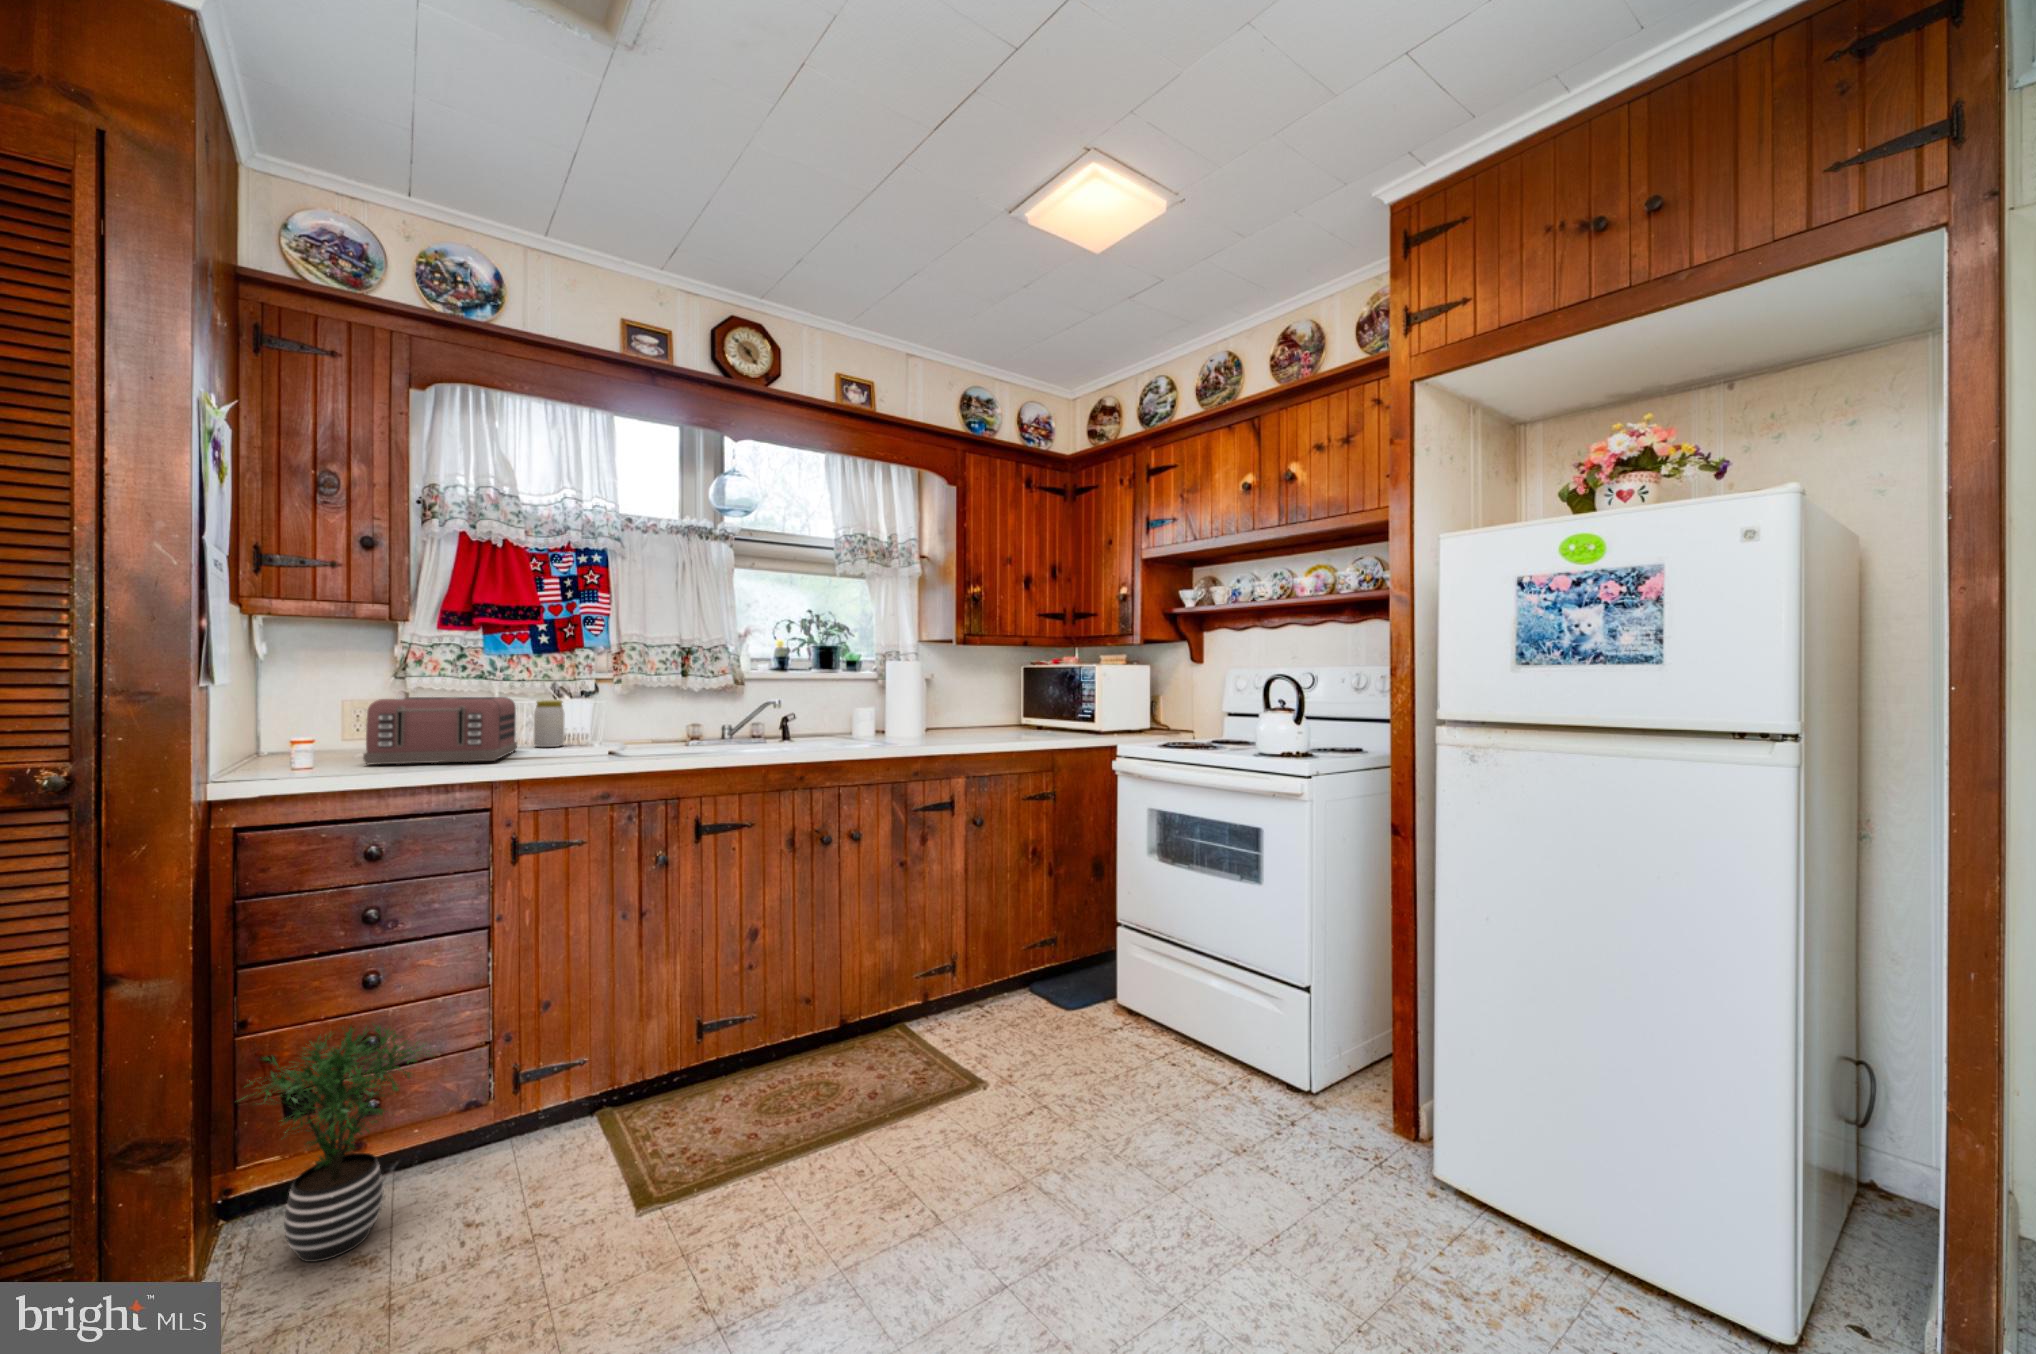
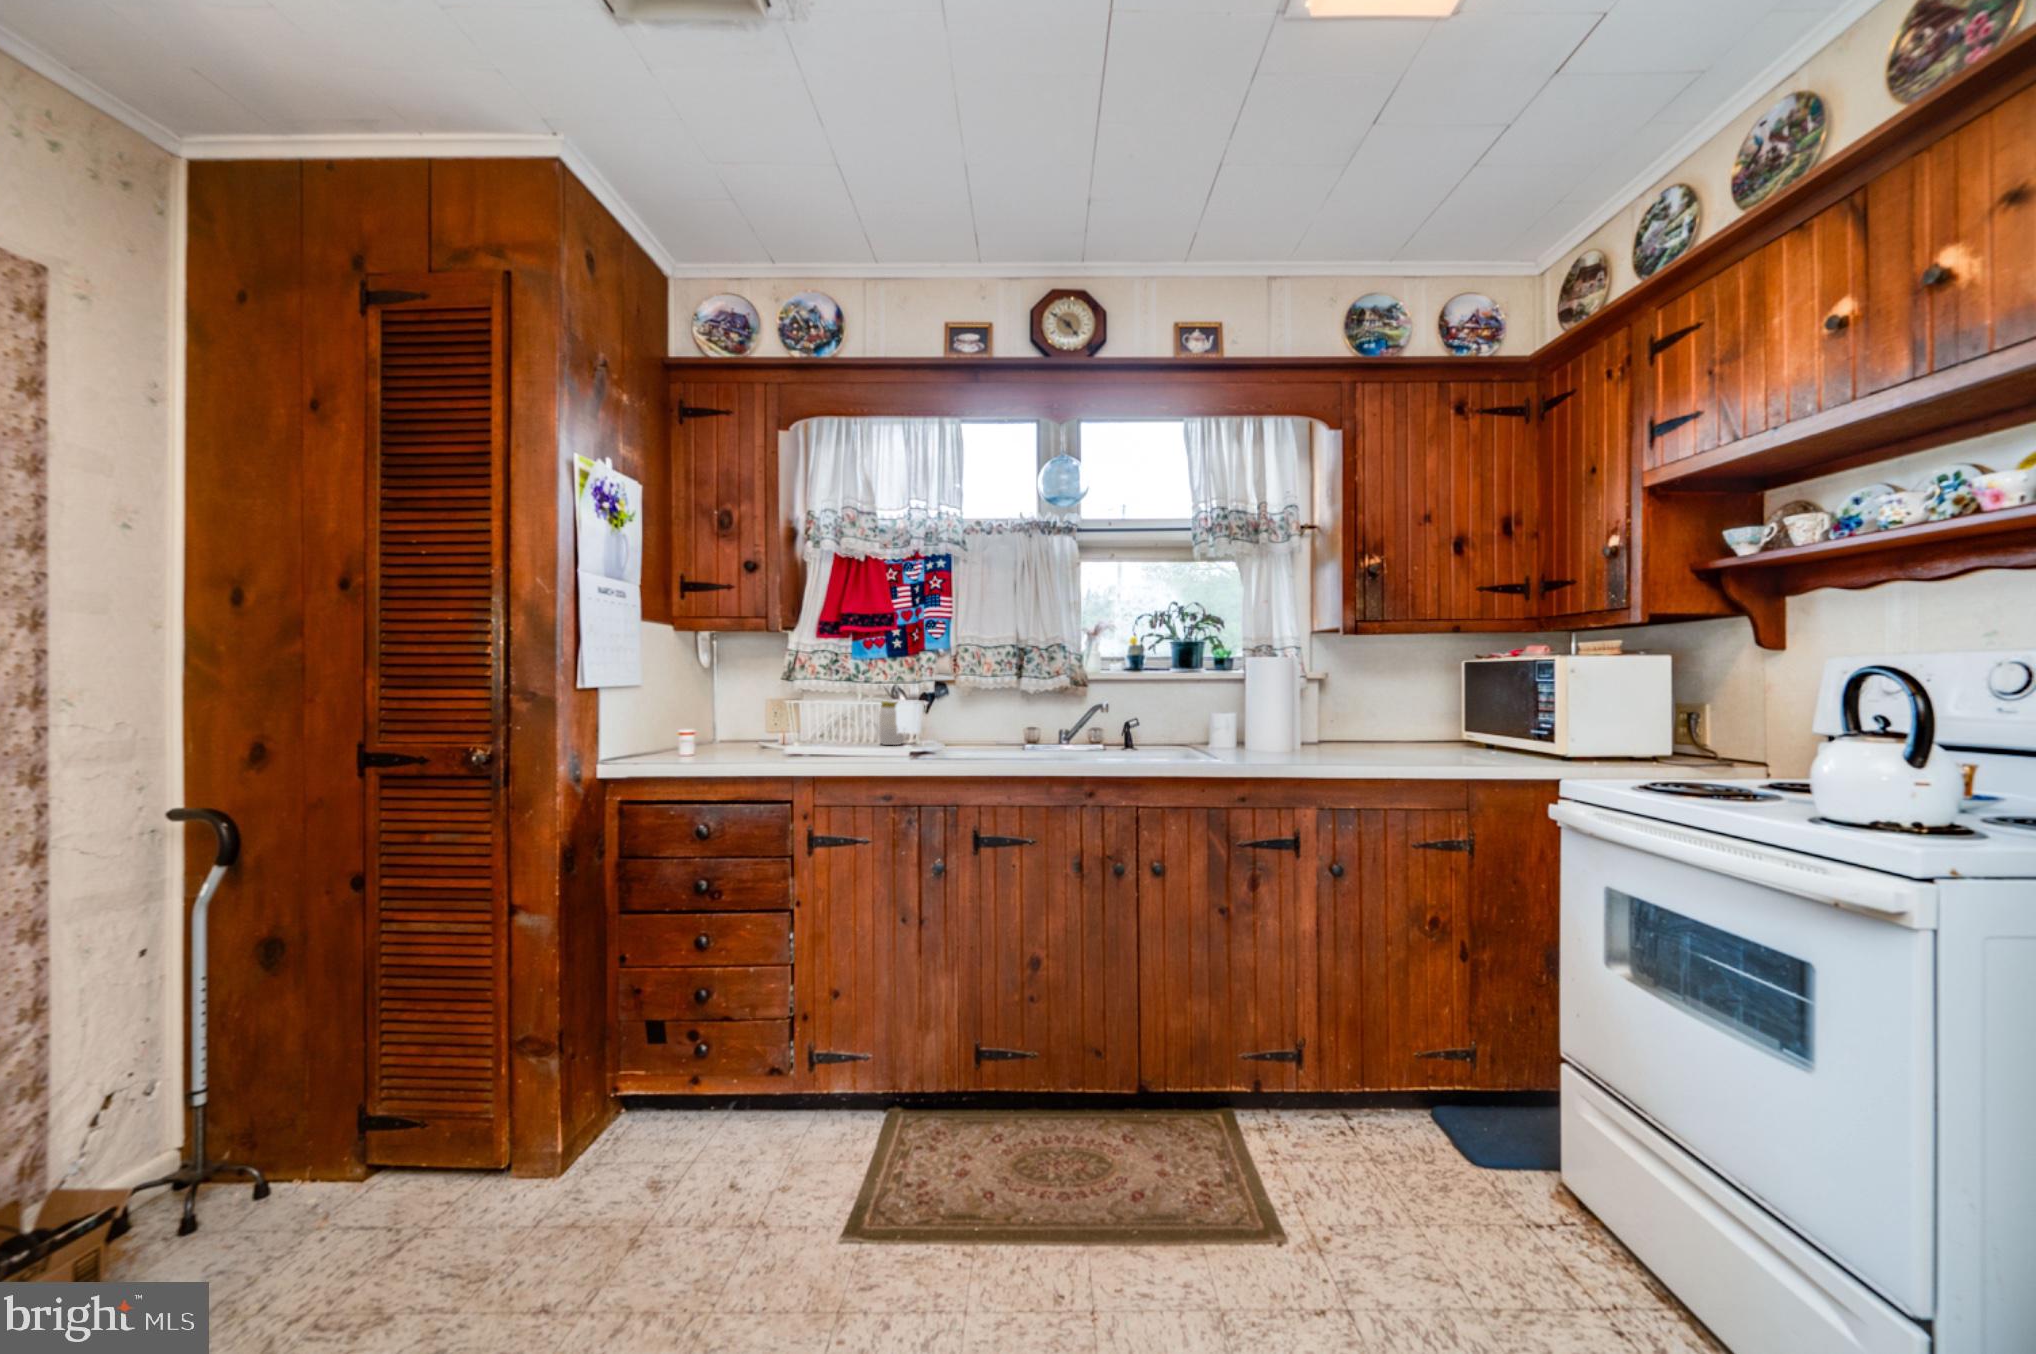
toaster: present [363,697,517,765] -> none [729,697,860,757]
potted plant: present [244,1026,431,1262] -> none [597,974,734,1171]

